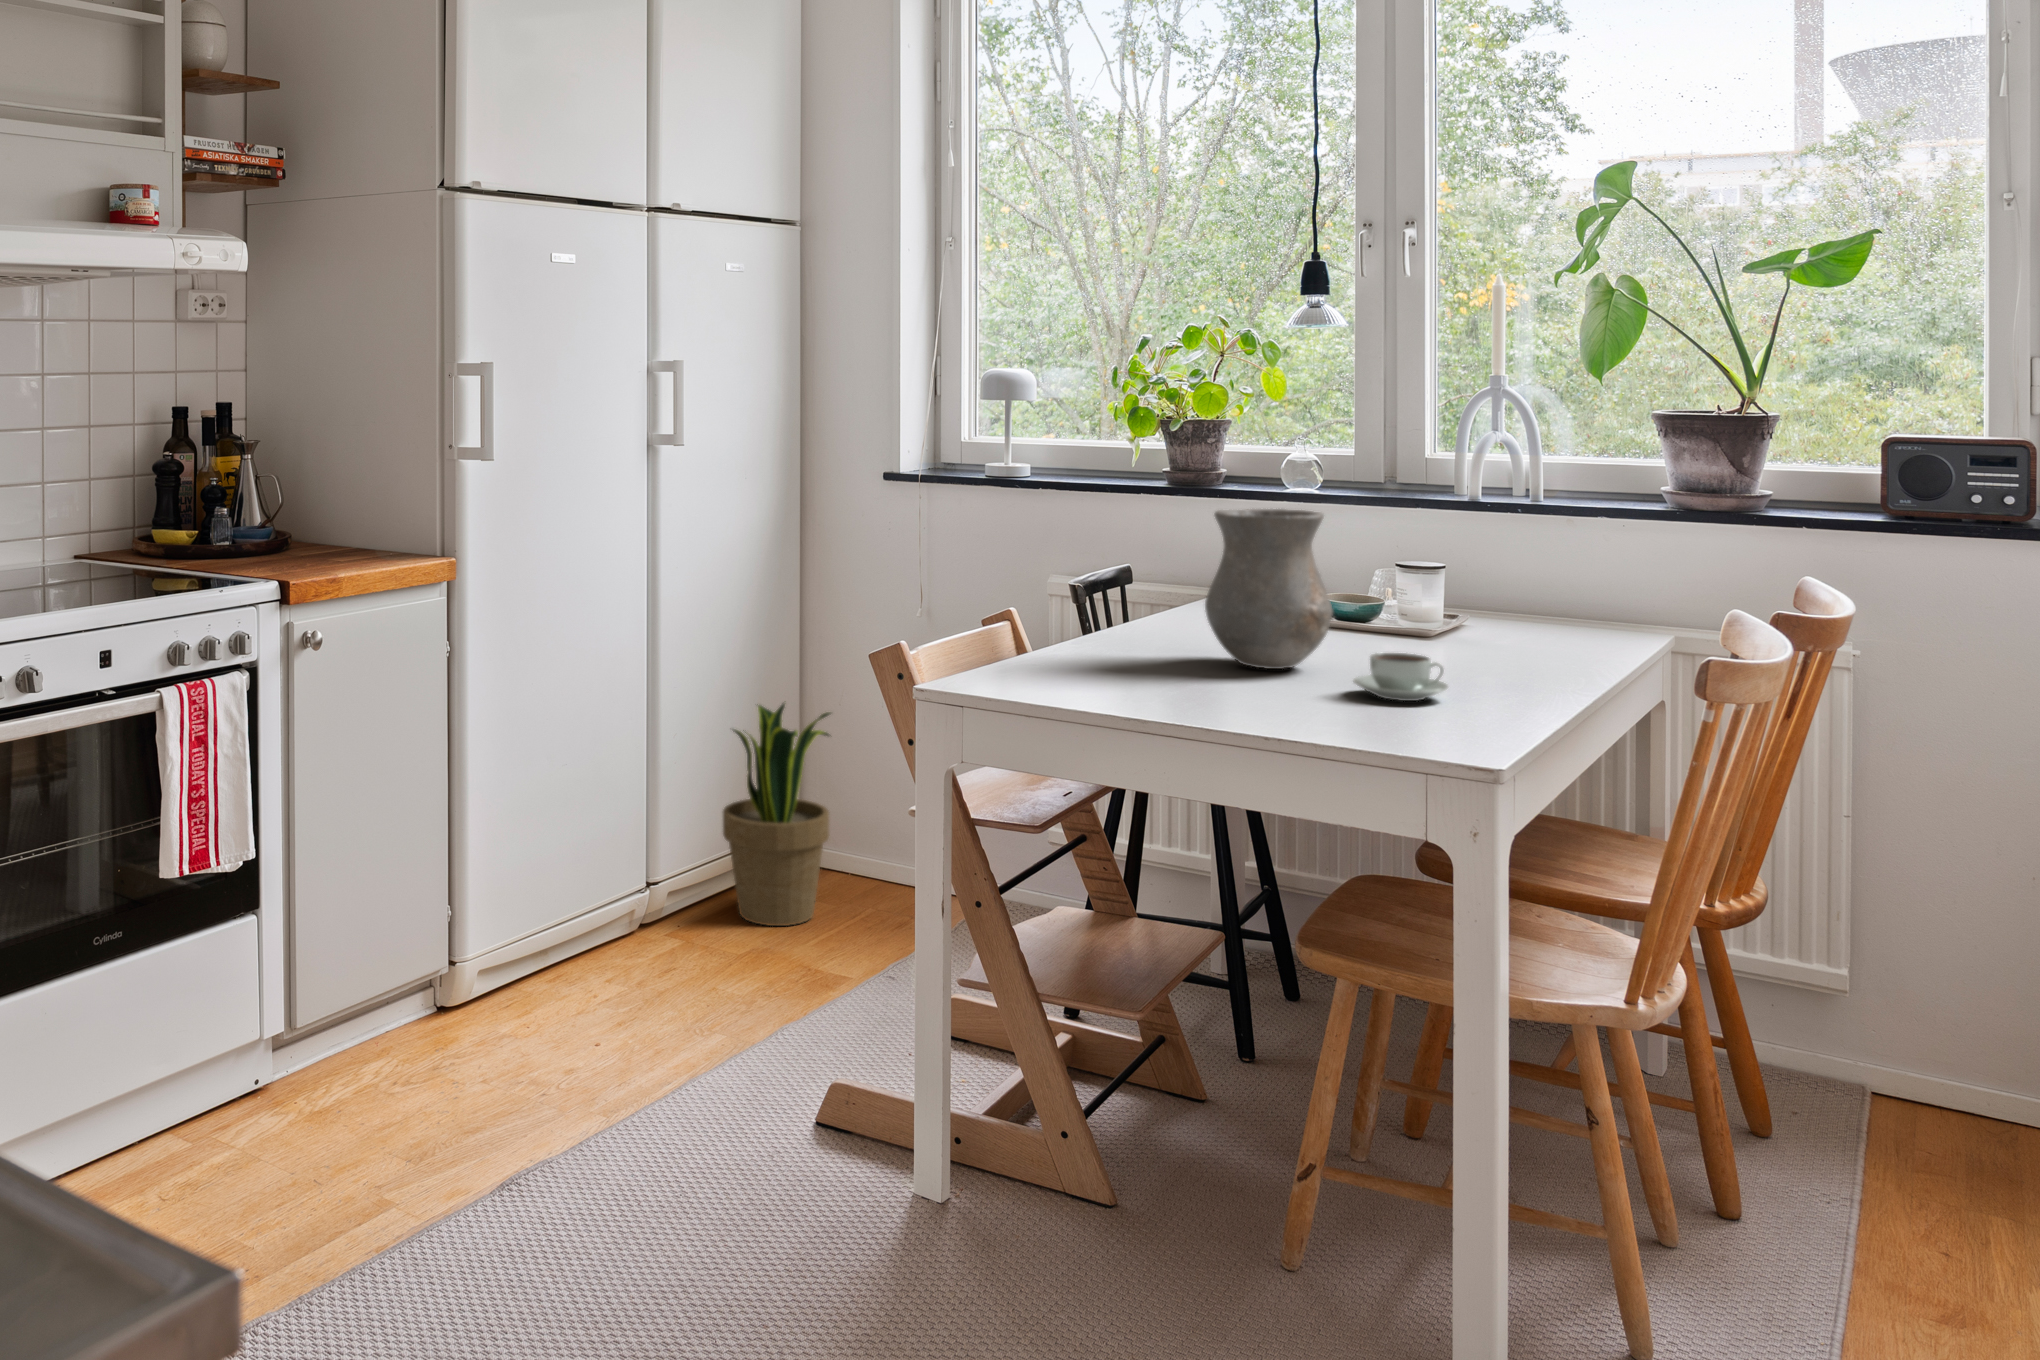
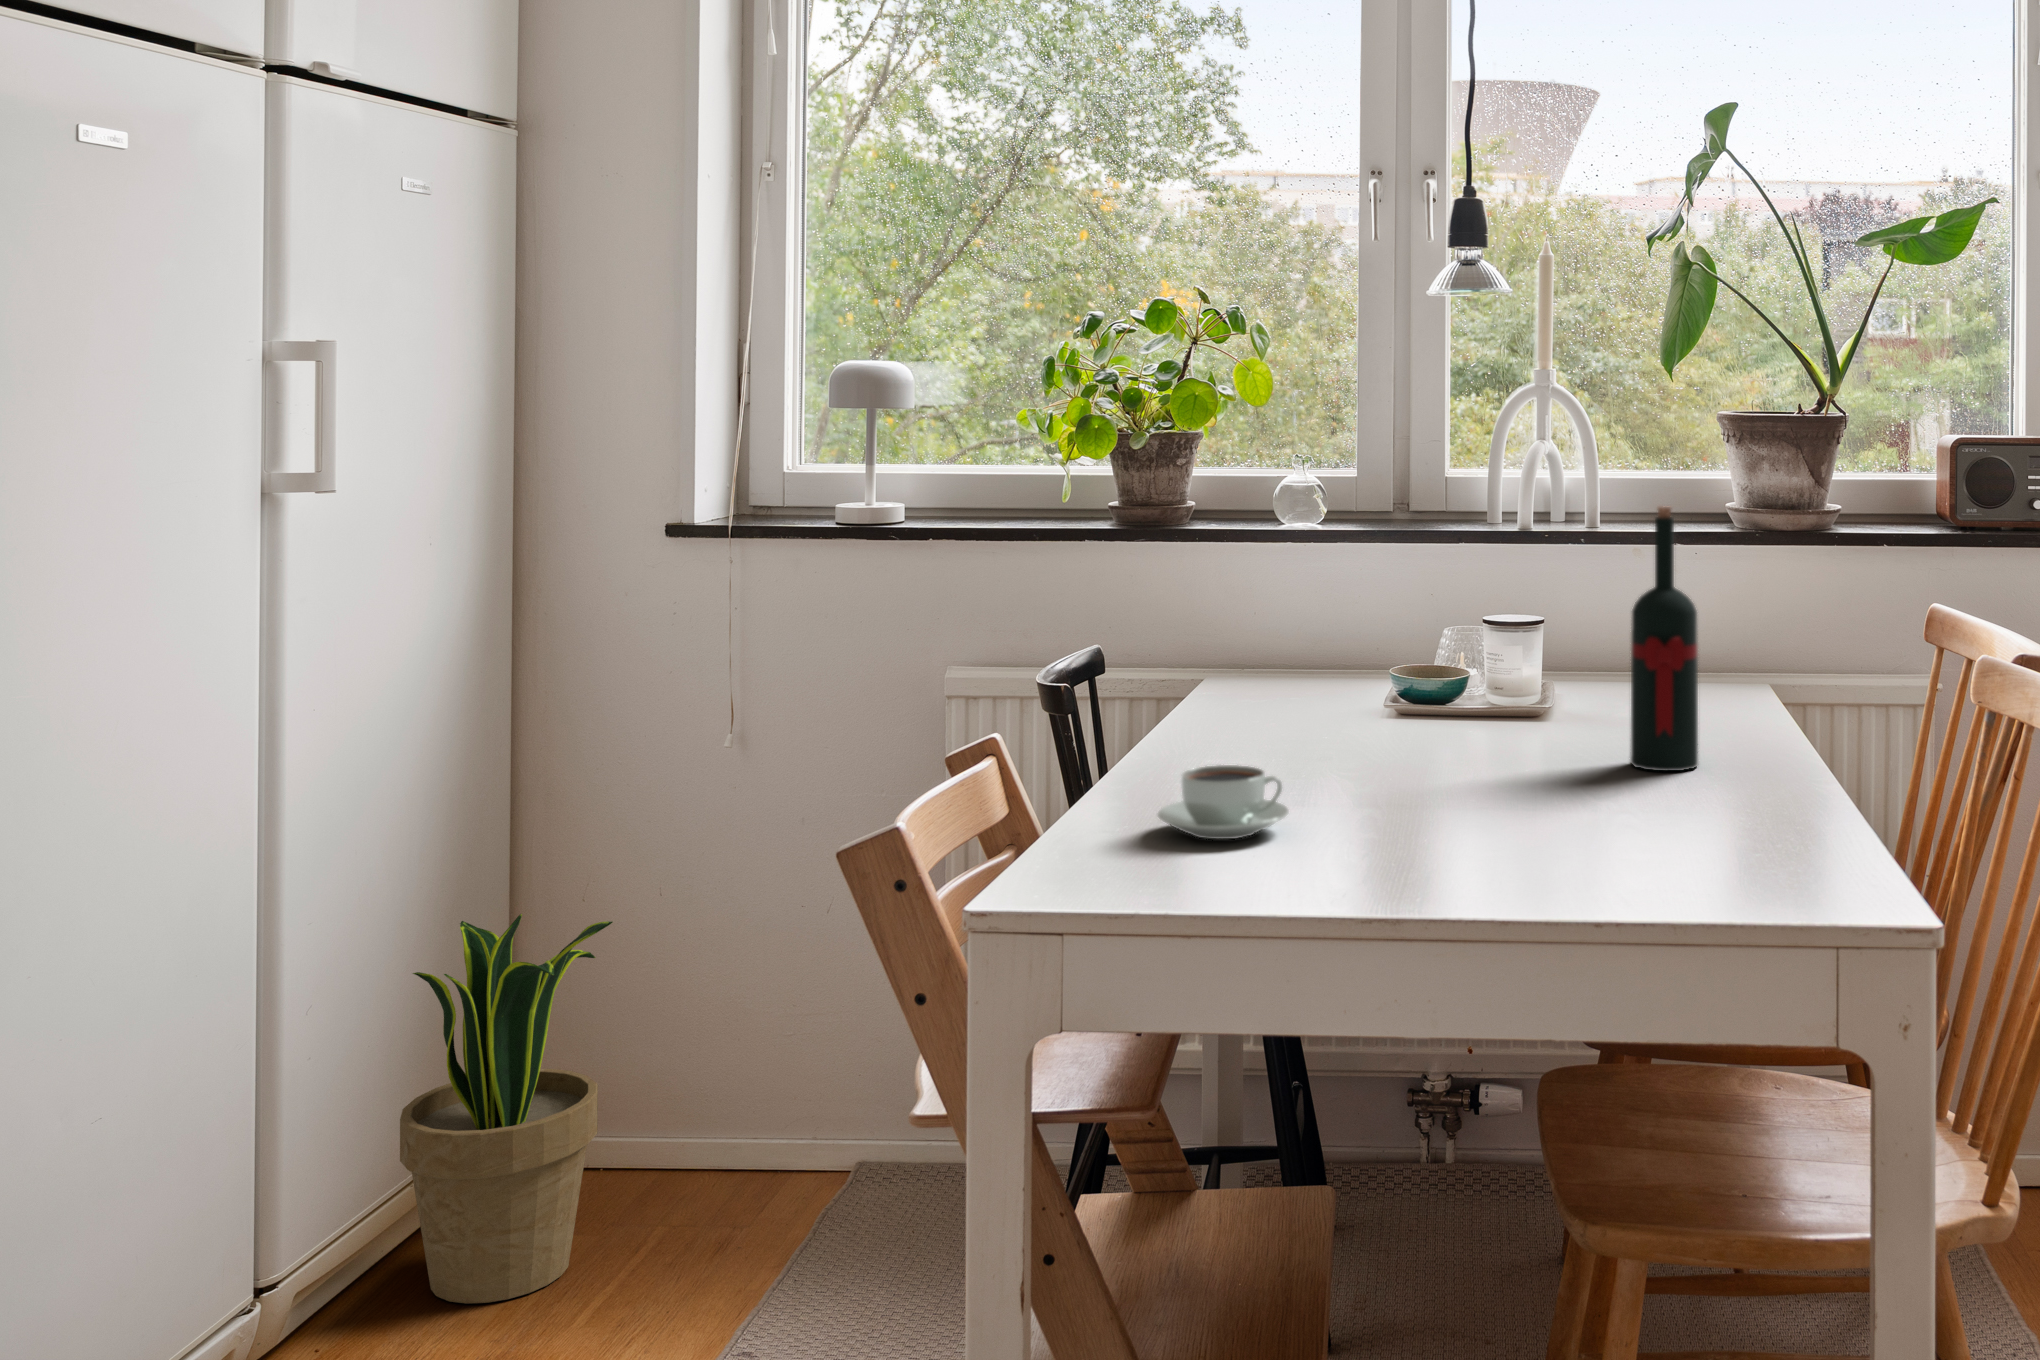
wine bottle: none [1447,481,1499,672] -> present [1630,507,1698,771]
vase: present [1205,509,1333,669] -> none [1337,558,1519,800]
coffee cup: present [1353,653,1448,701] -> present [1158,765,1289,839]

